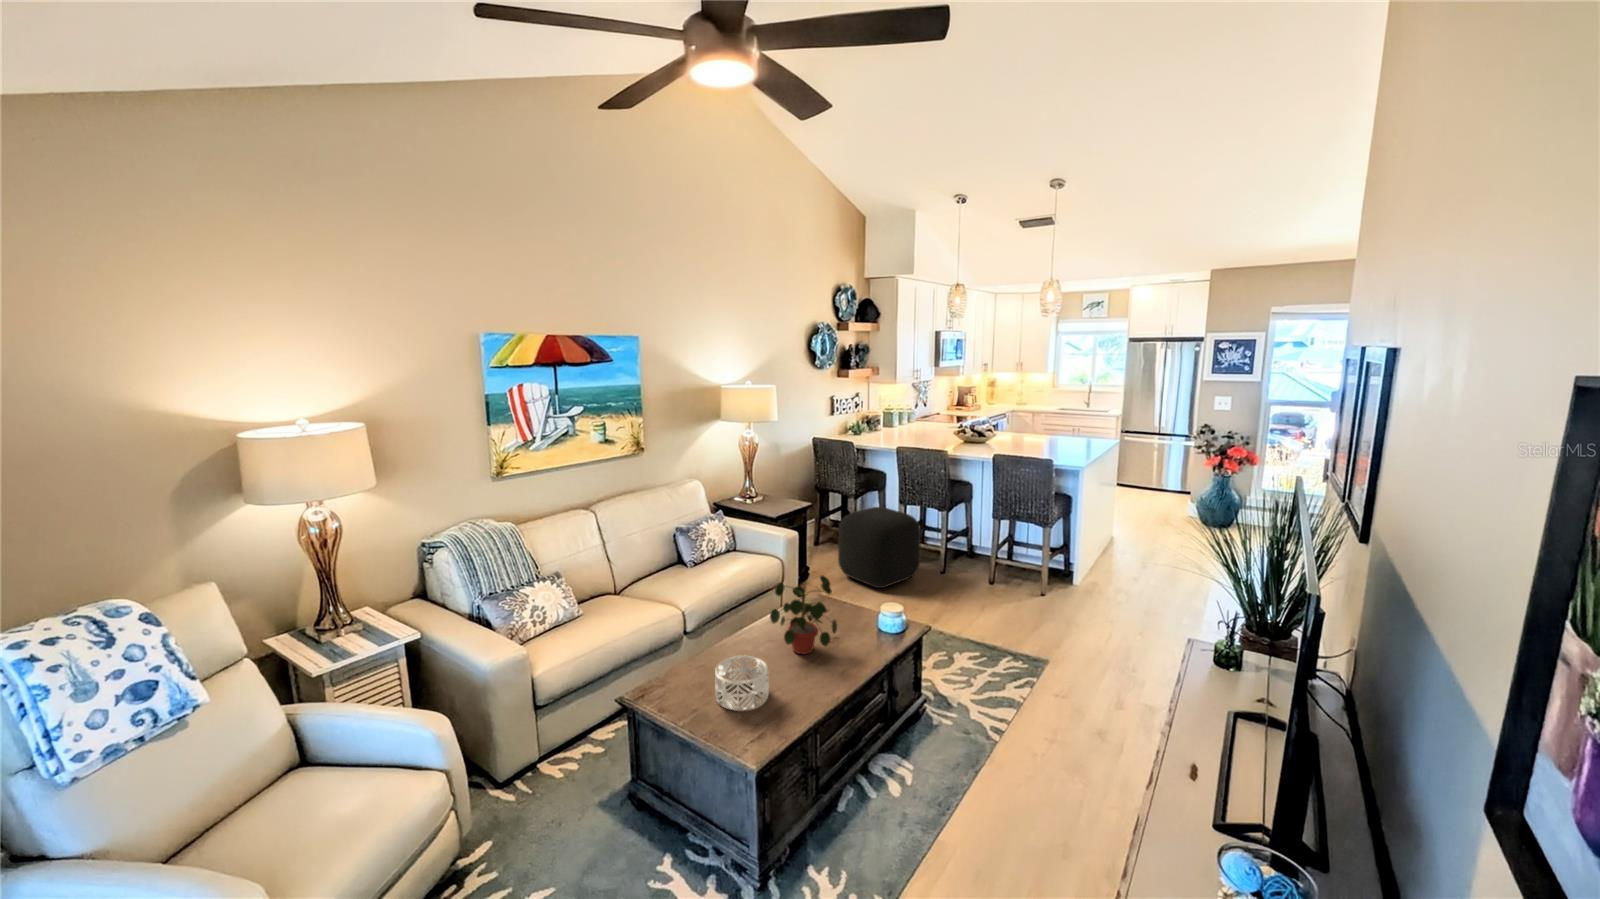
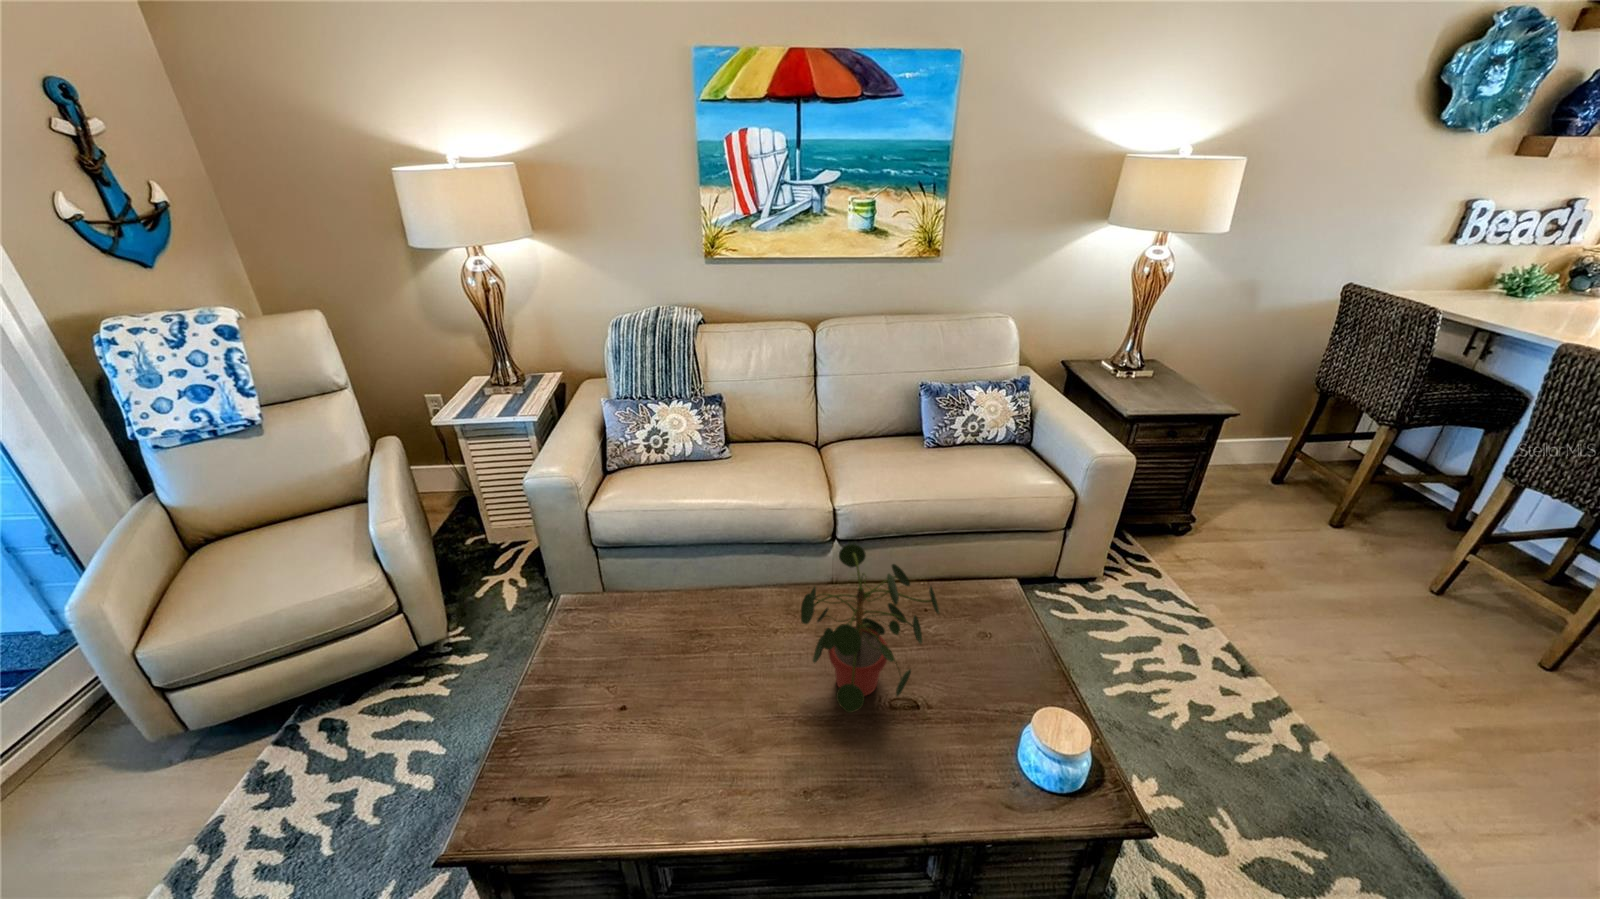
ottoman: present [838,507,921,588] -> none [1263,451,1520,634]
decorative bowl: present [715,655,769,711] -> none [600,629,704,741]

